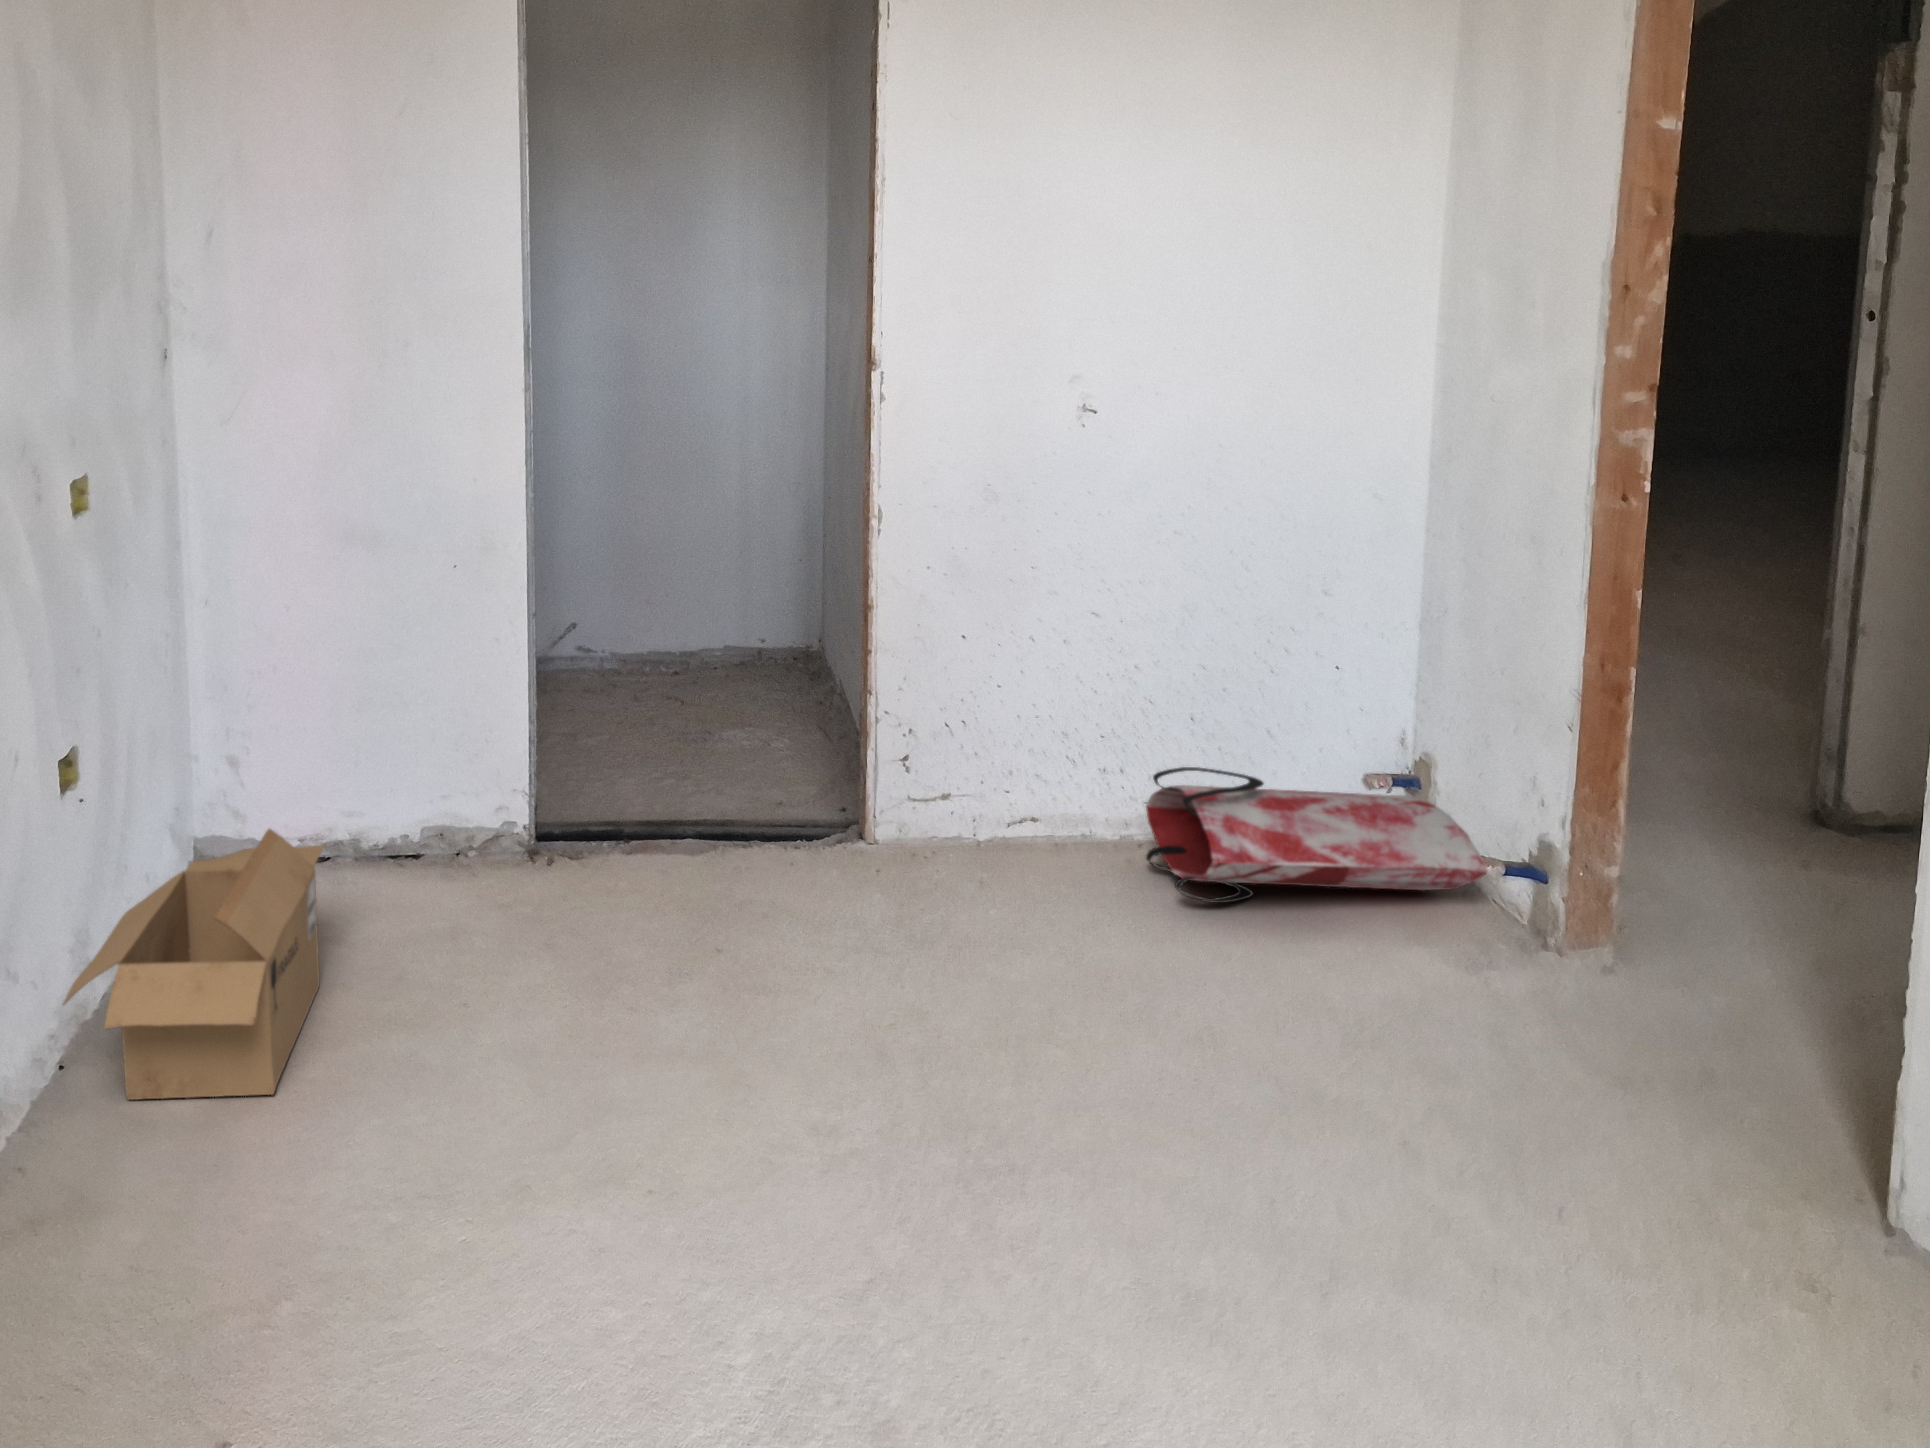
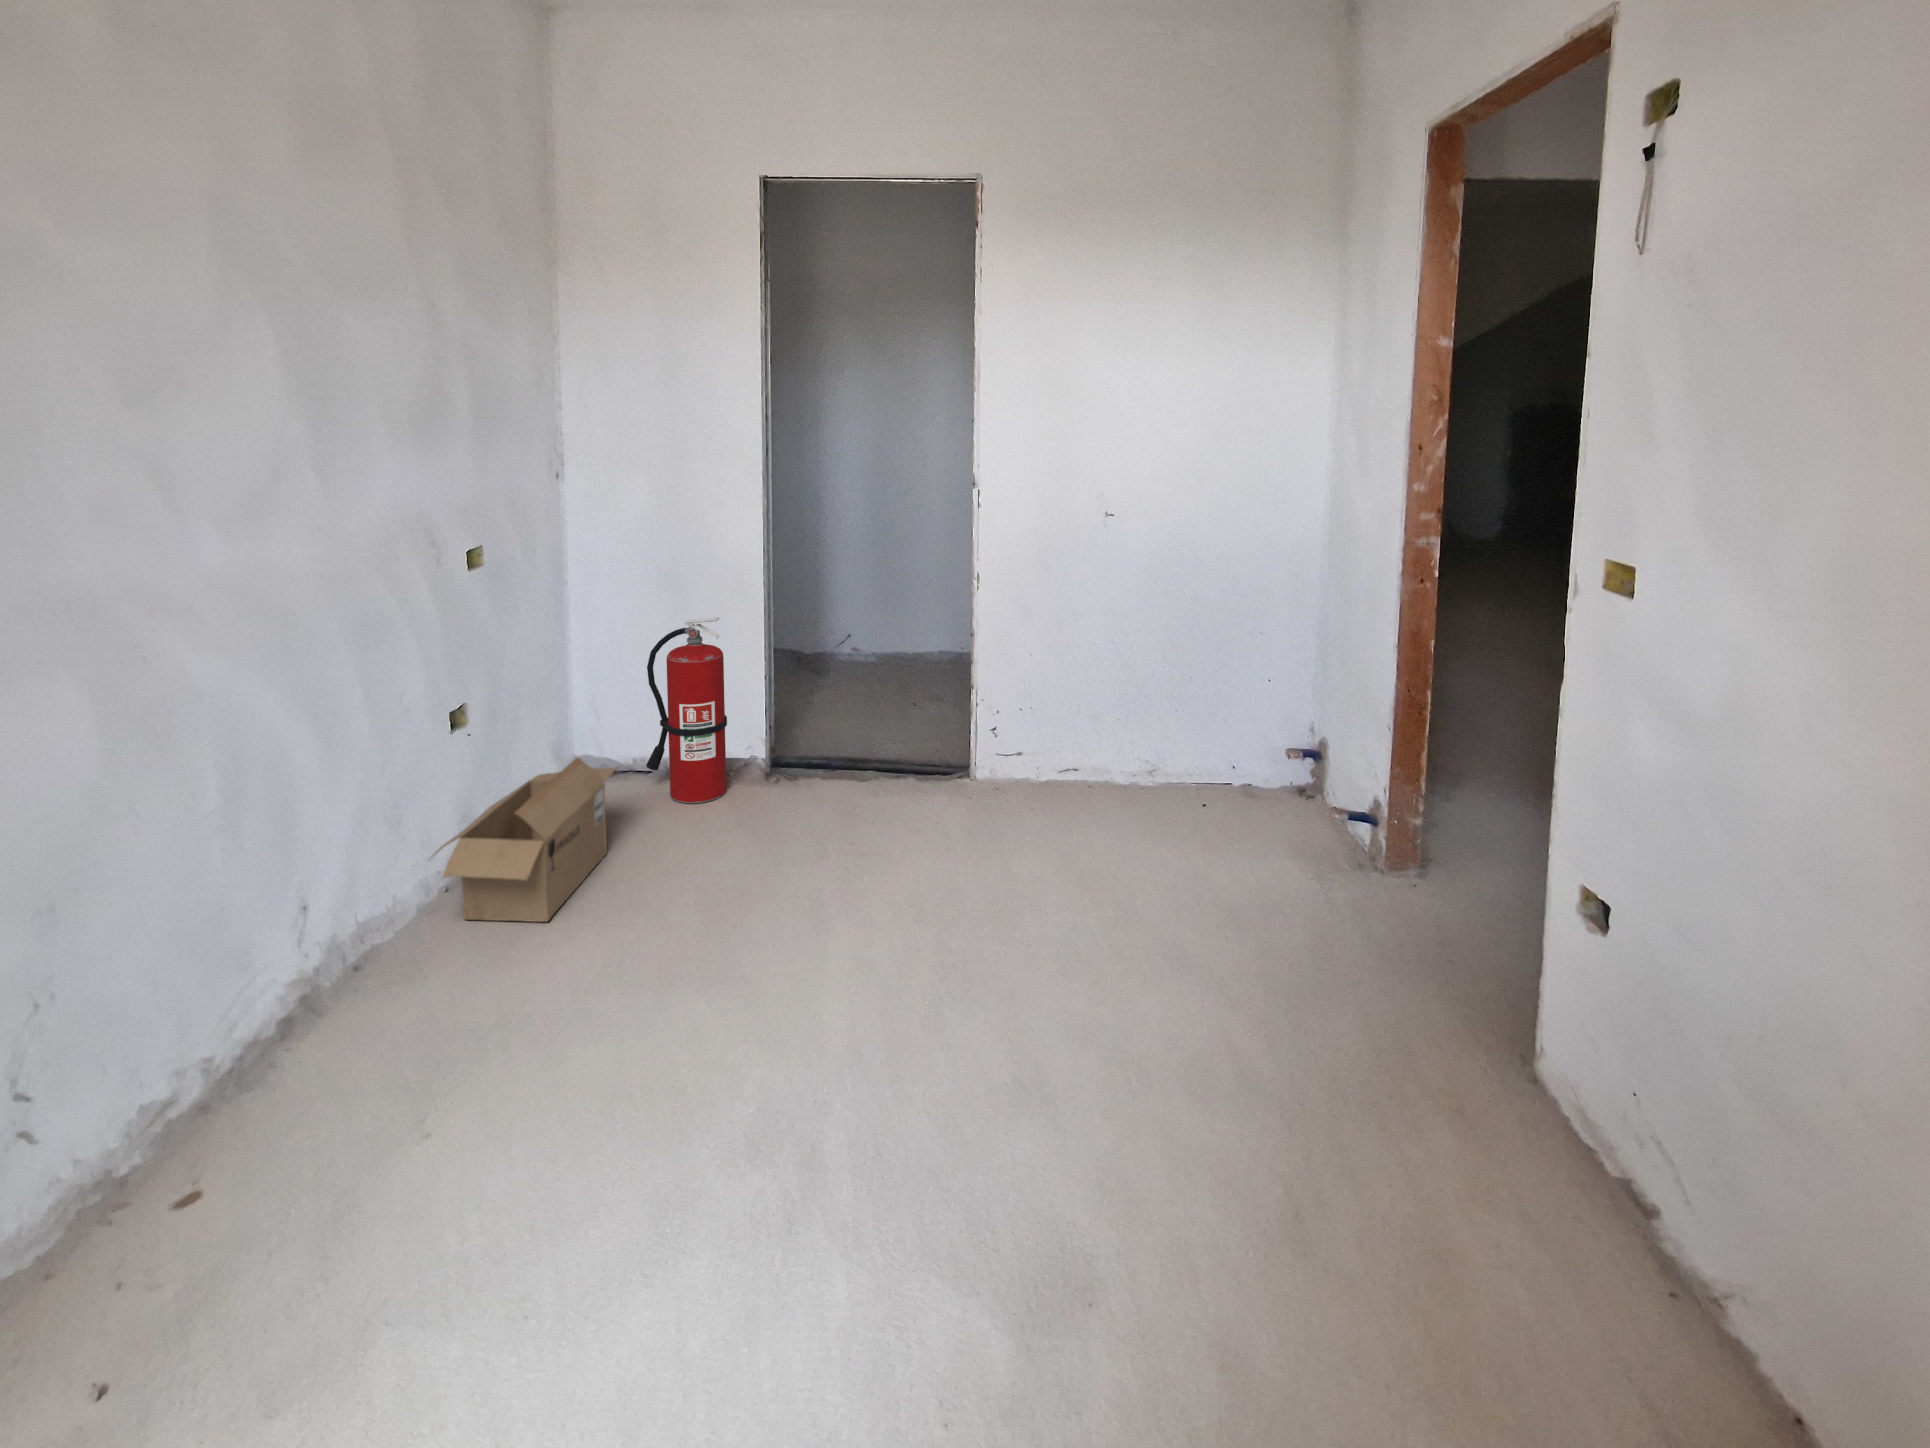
fire extinguisher: none [338,591,475,902] -> present [646,617,727,804]
bag: present [1146,767,1487,903] -> none [1135,741,1346,829]

